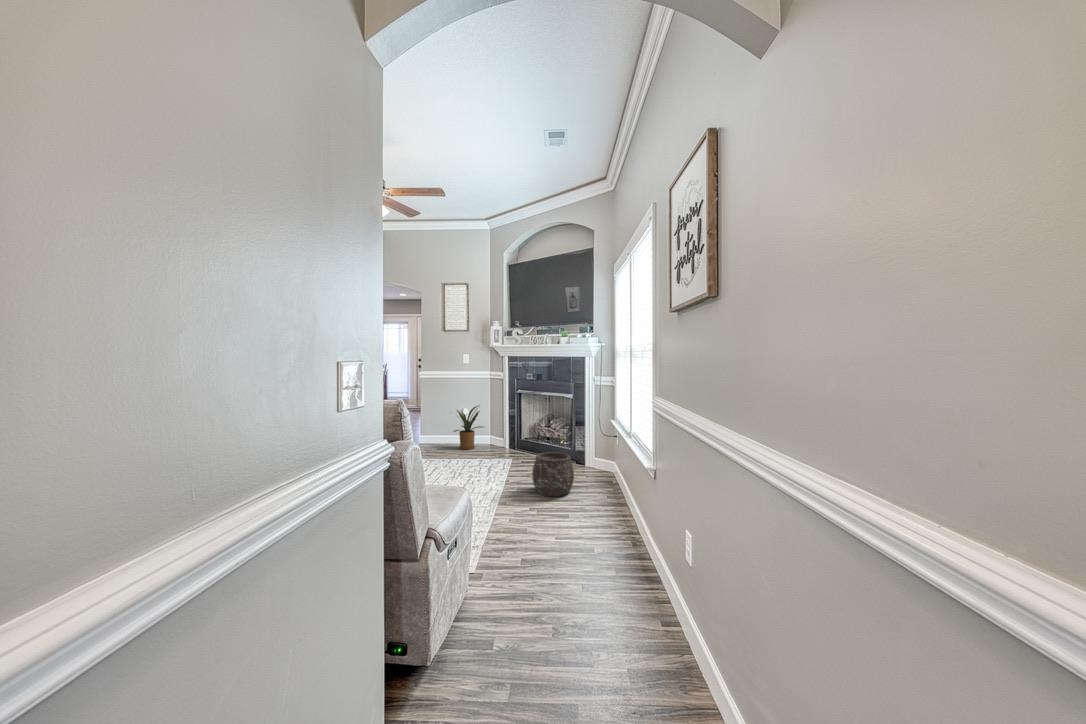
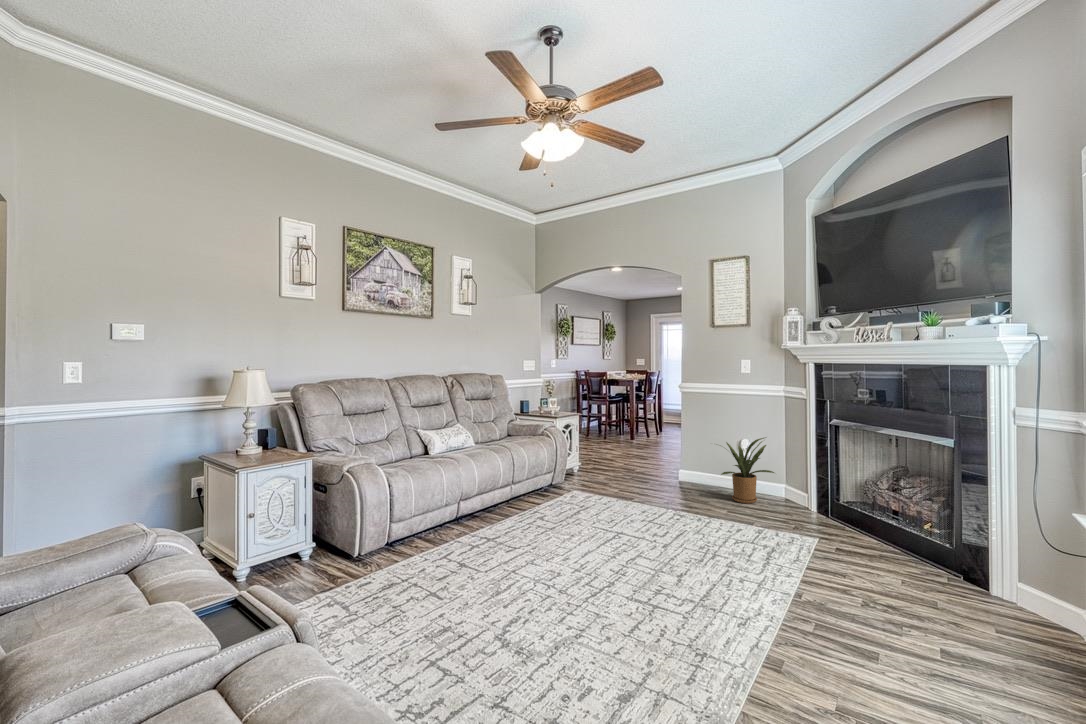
woven basket: present [532,452,574,496] -> none [848,565,962,679]

